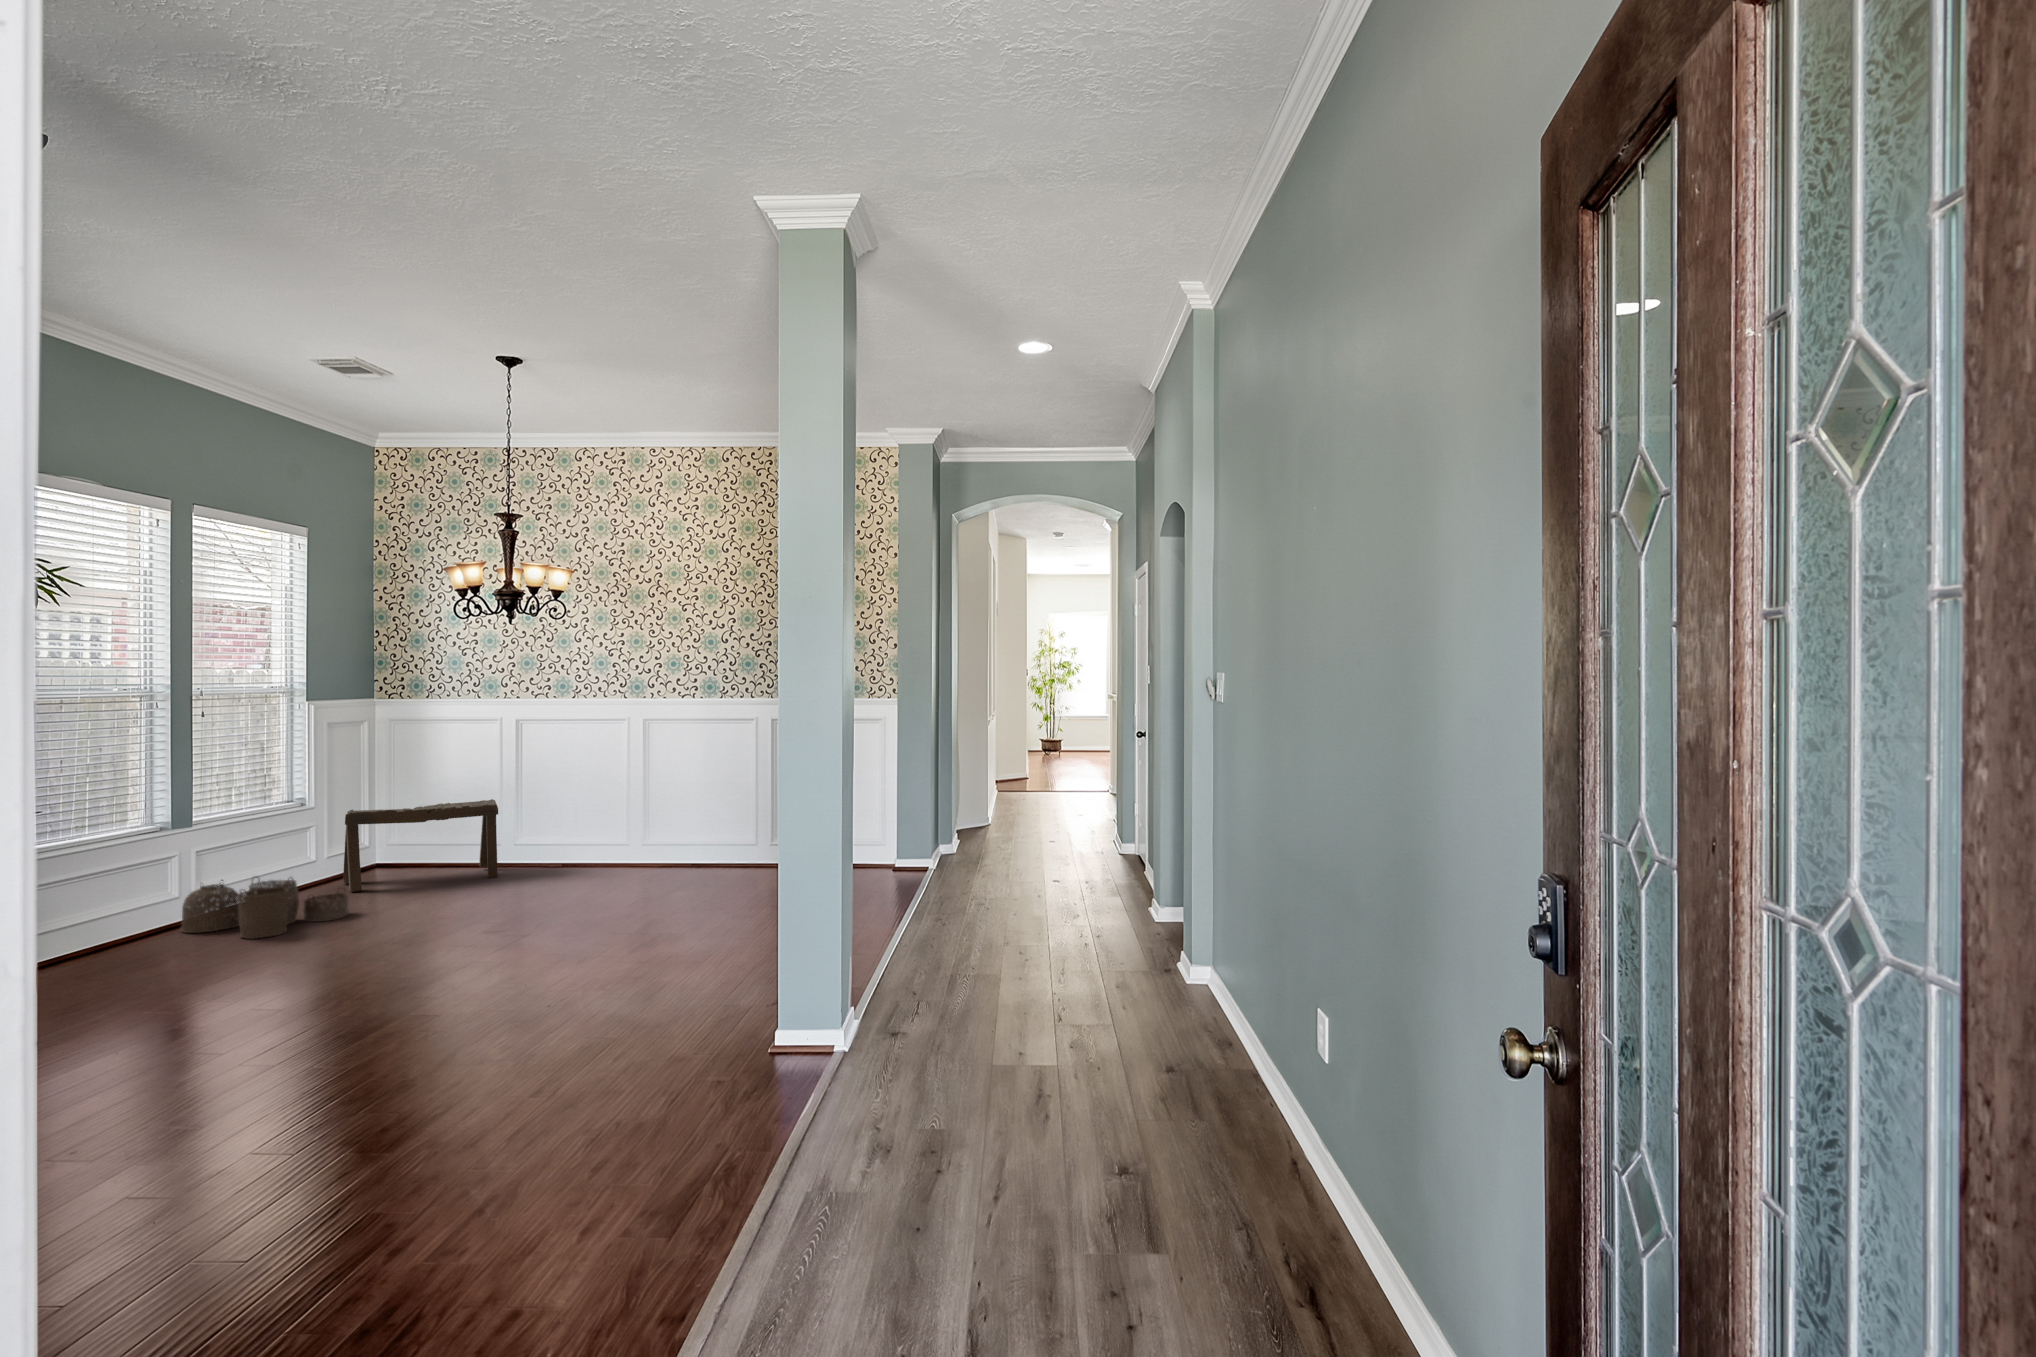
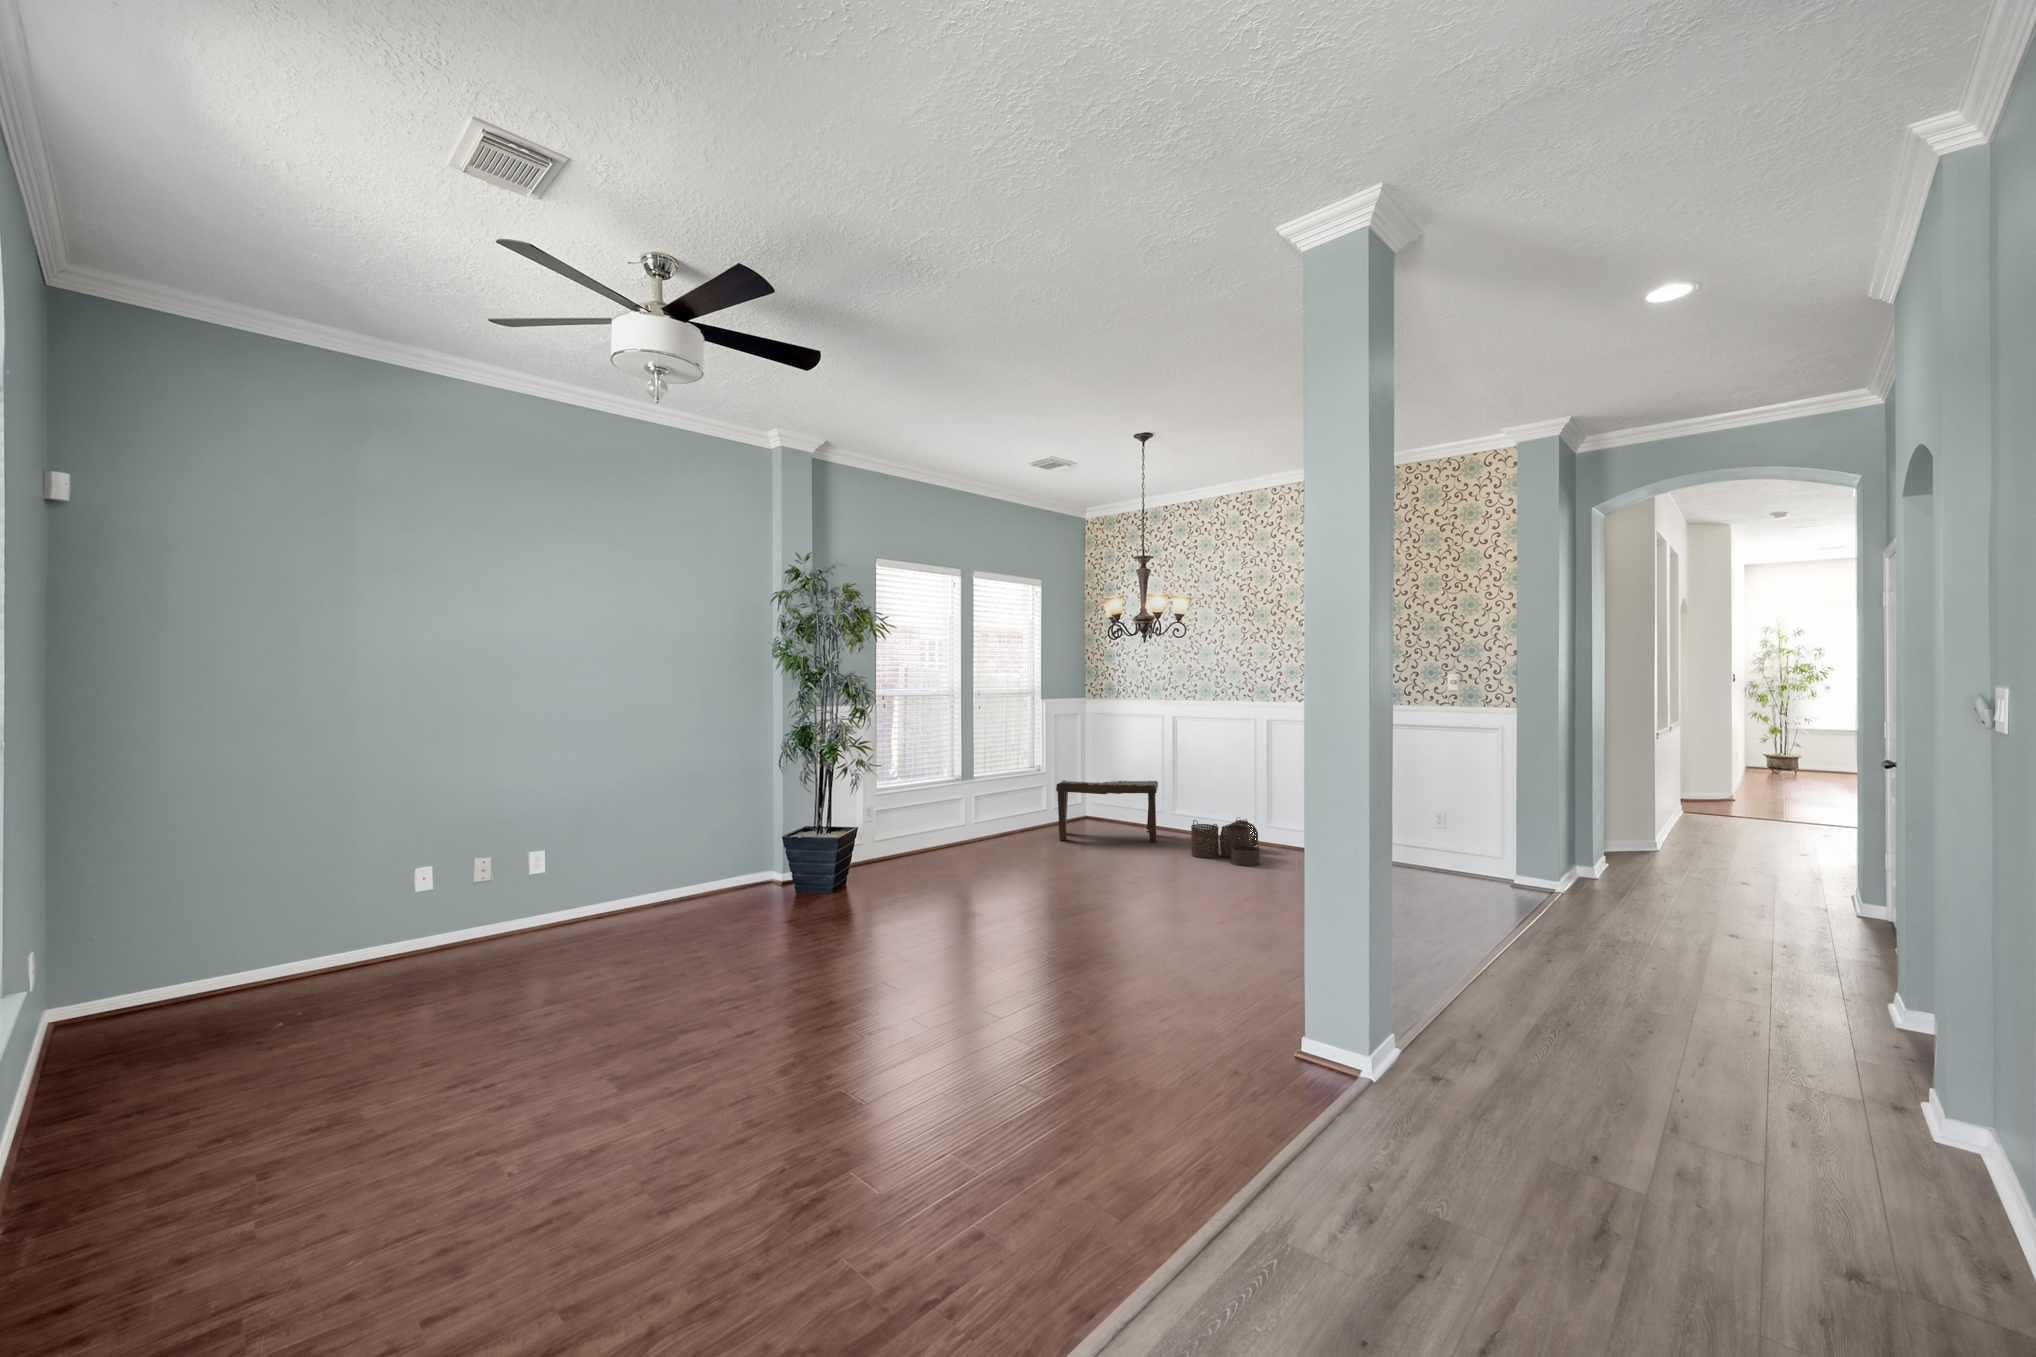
woven basket: present [181,879,349,939] -> present [1191,817,1260,866]

